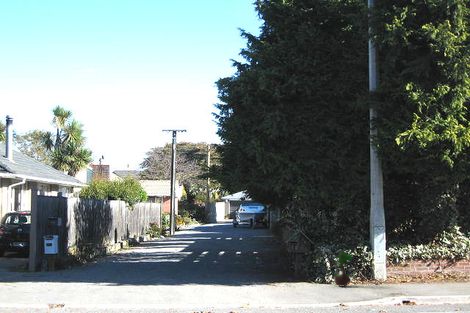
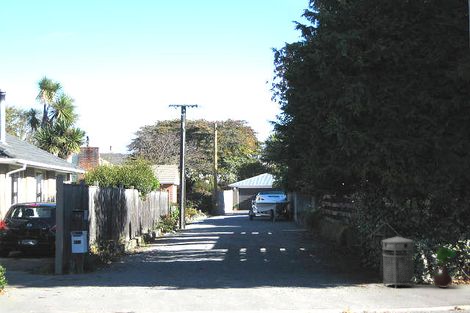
trash can: none [293,243,319,287] -> present [383,237,414,288]

